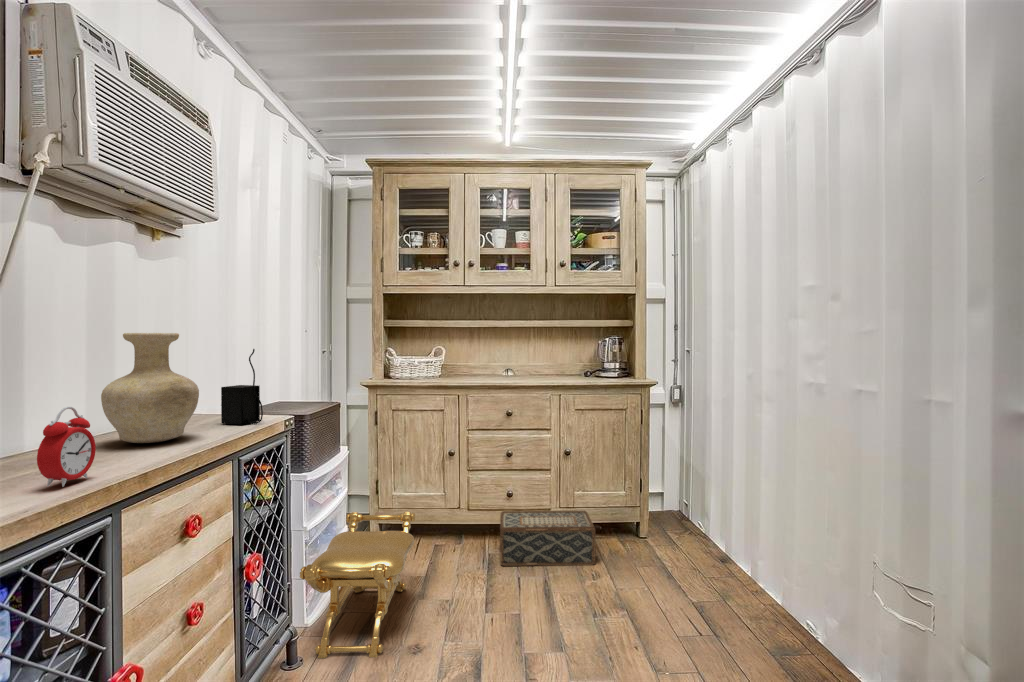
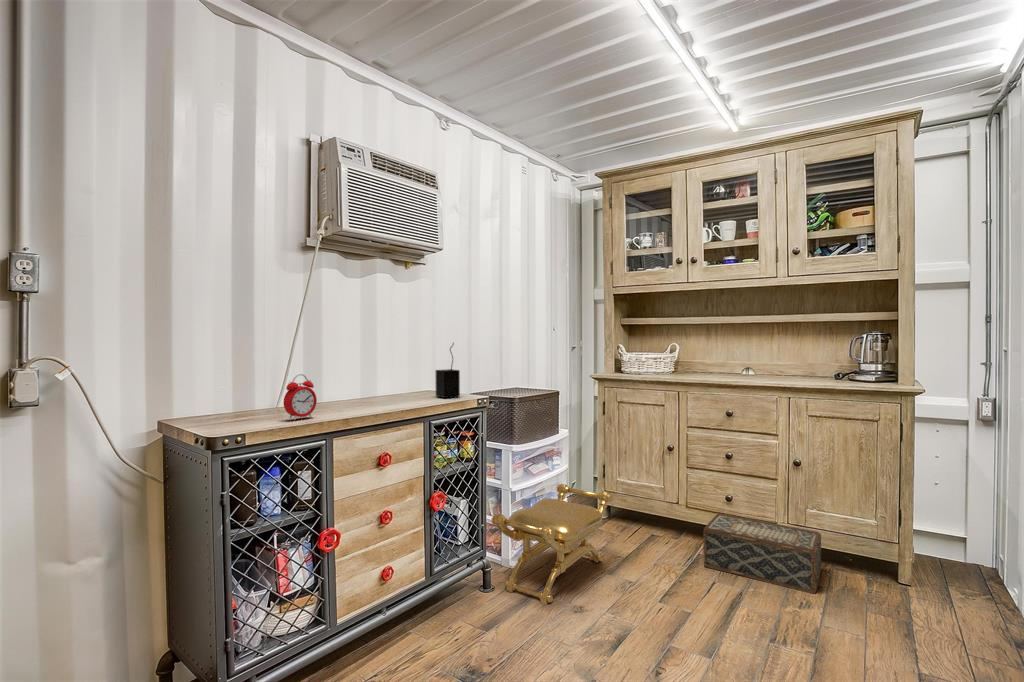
vase: present [101,333,199,443] -> none [351,331,407,403]

